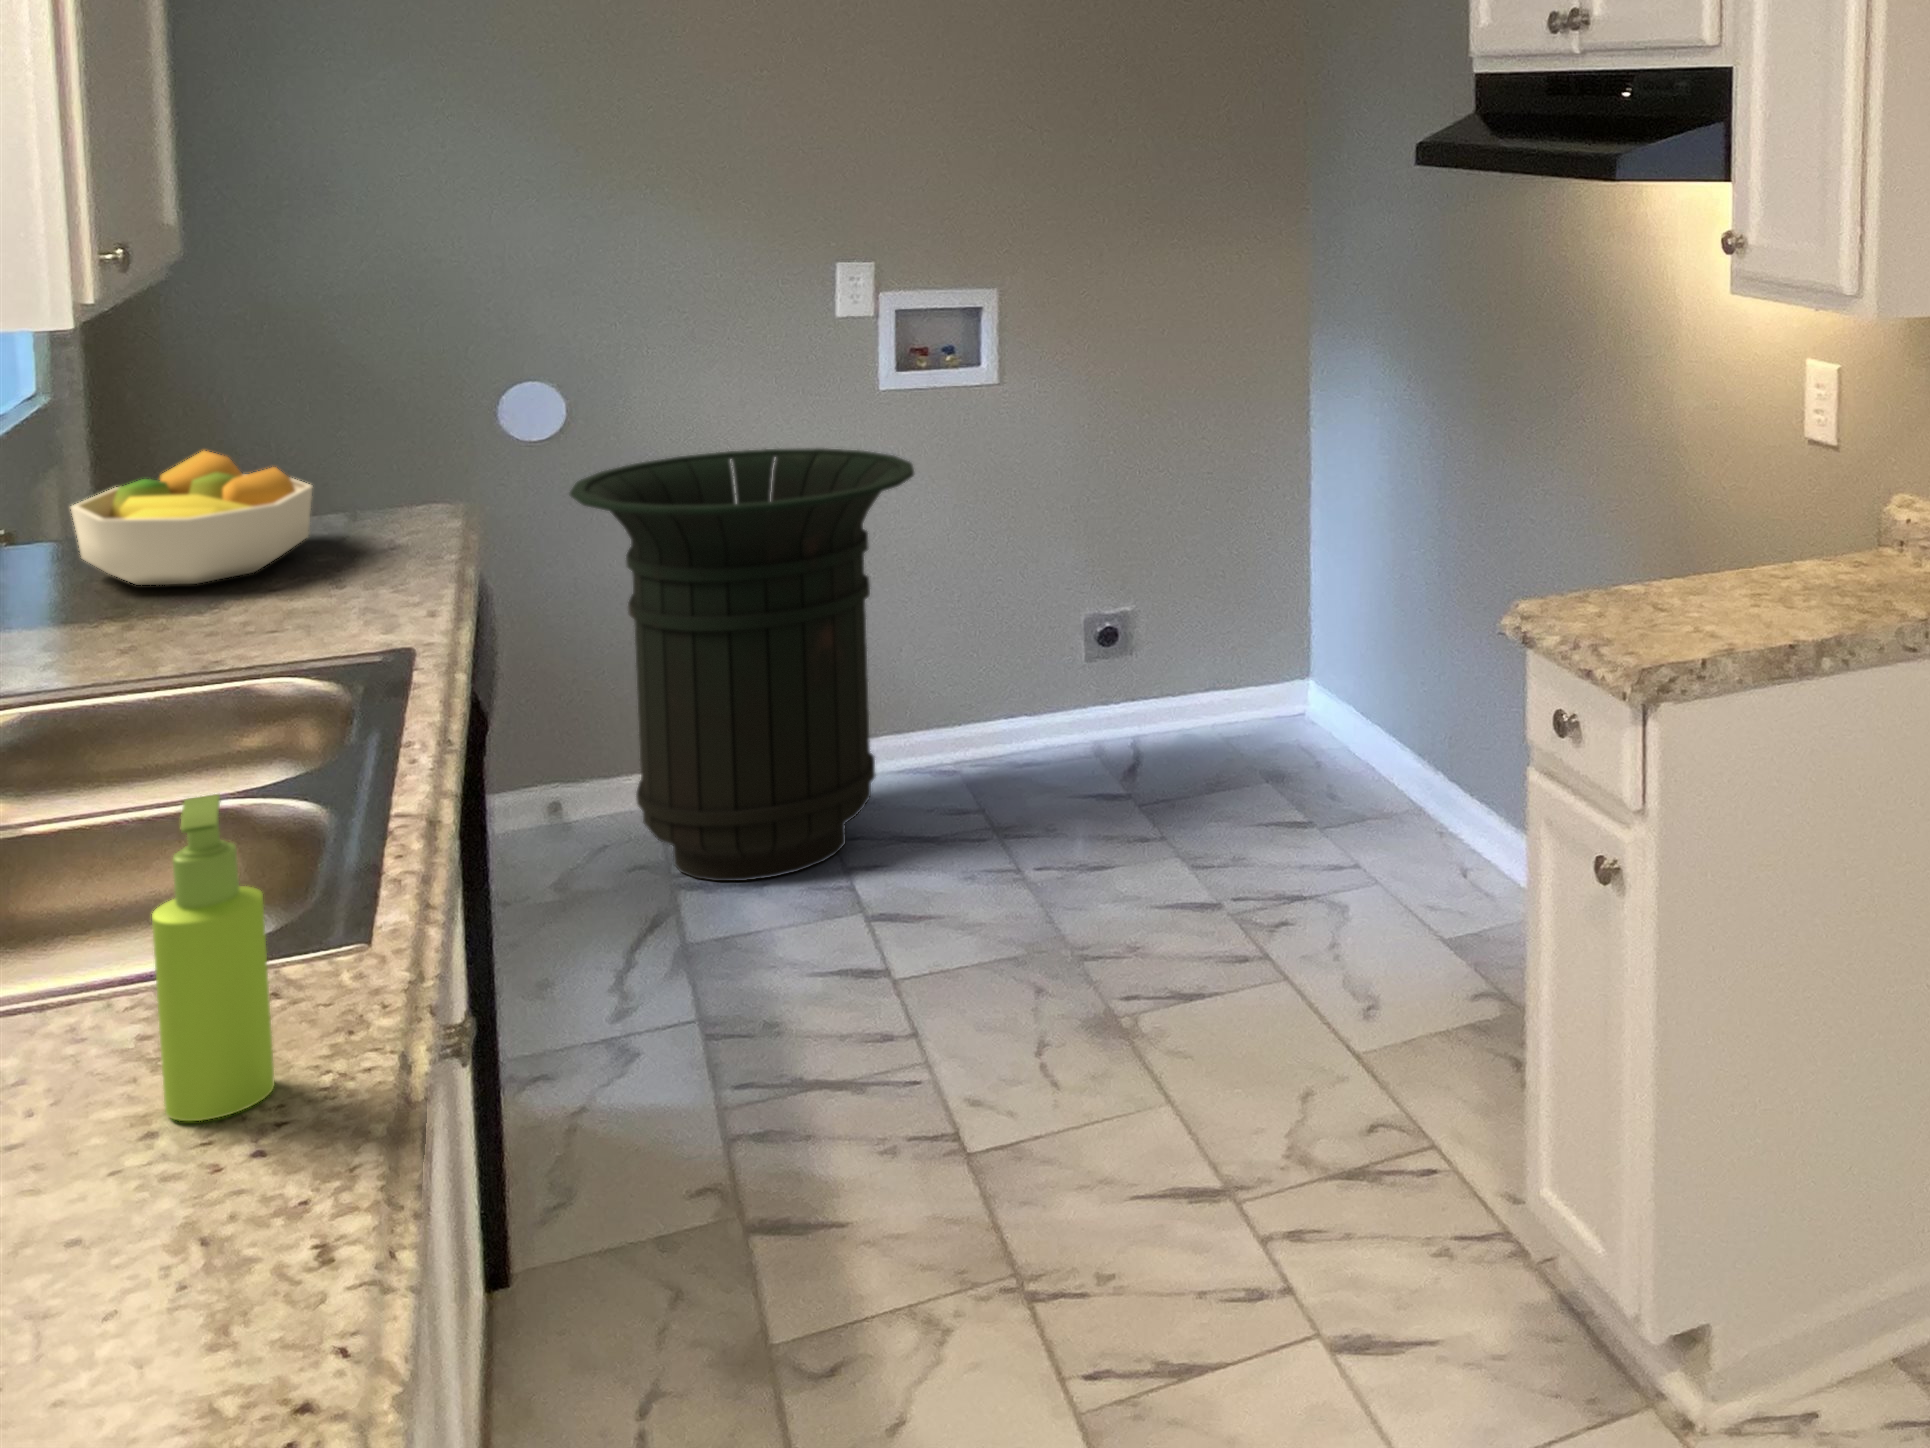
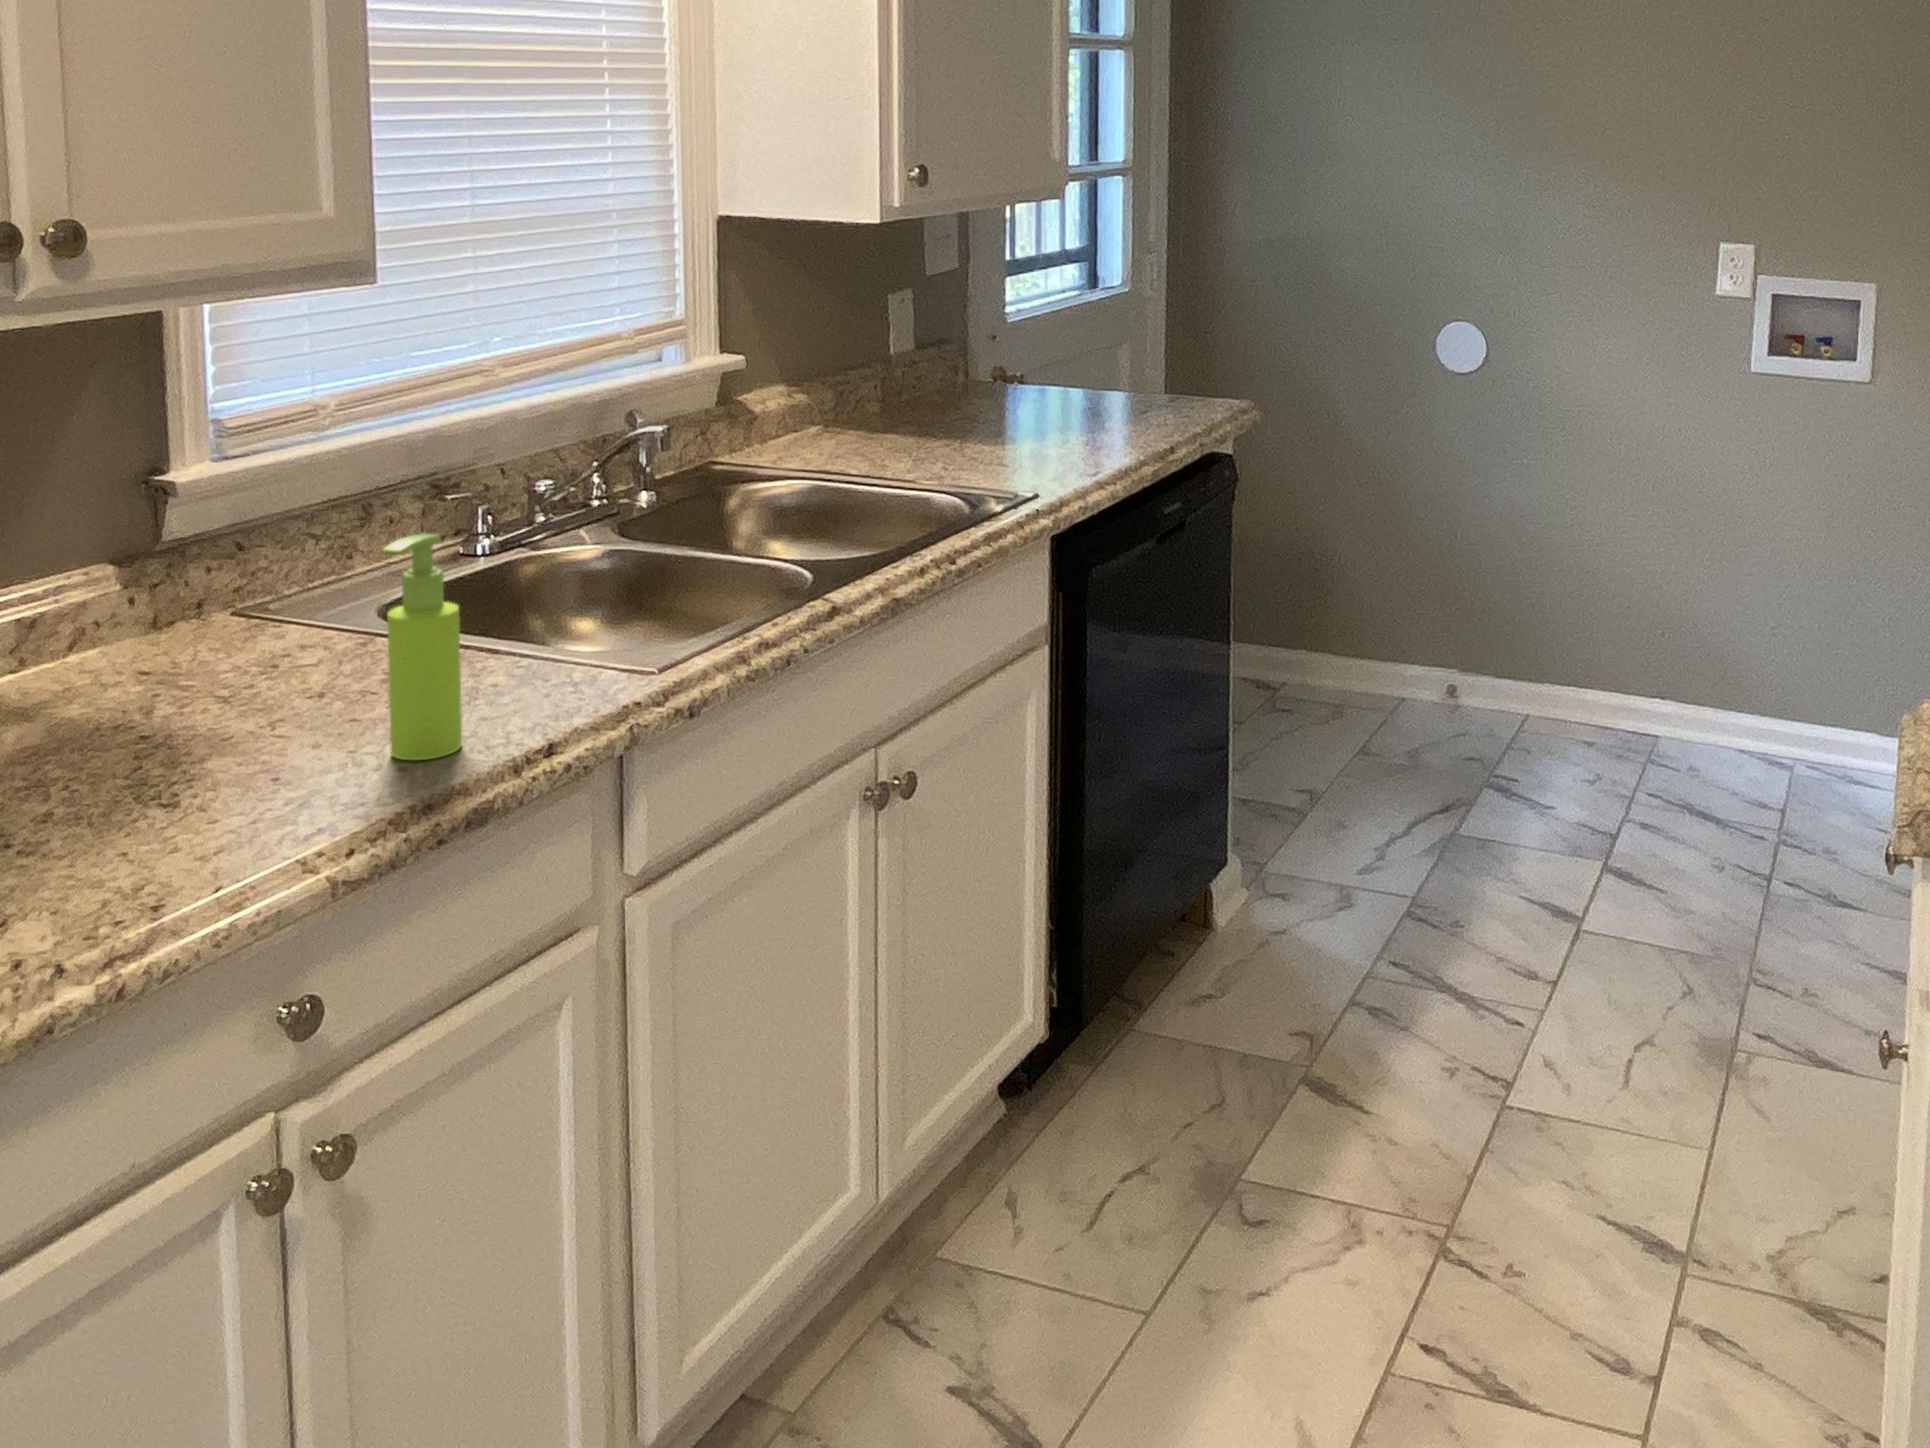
trash can: present [570,448,914,881] -> none [1444,408,1739,803]
fruit bowl: present [71,451,312,585] -> none [951,336,1104,431]

